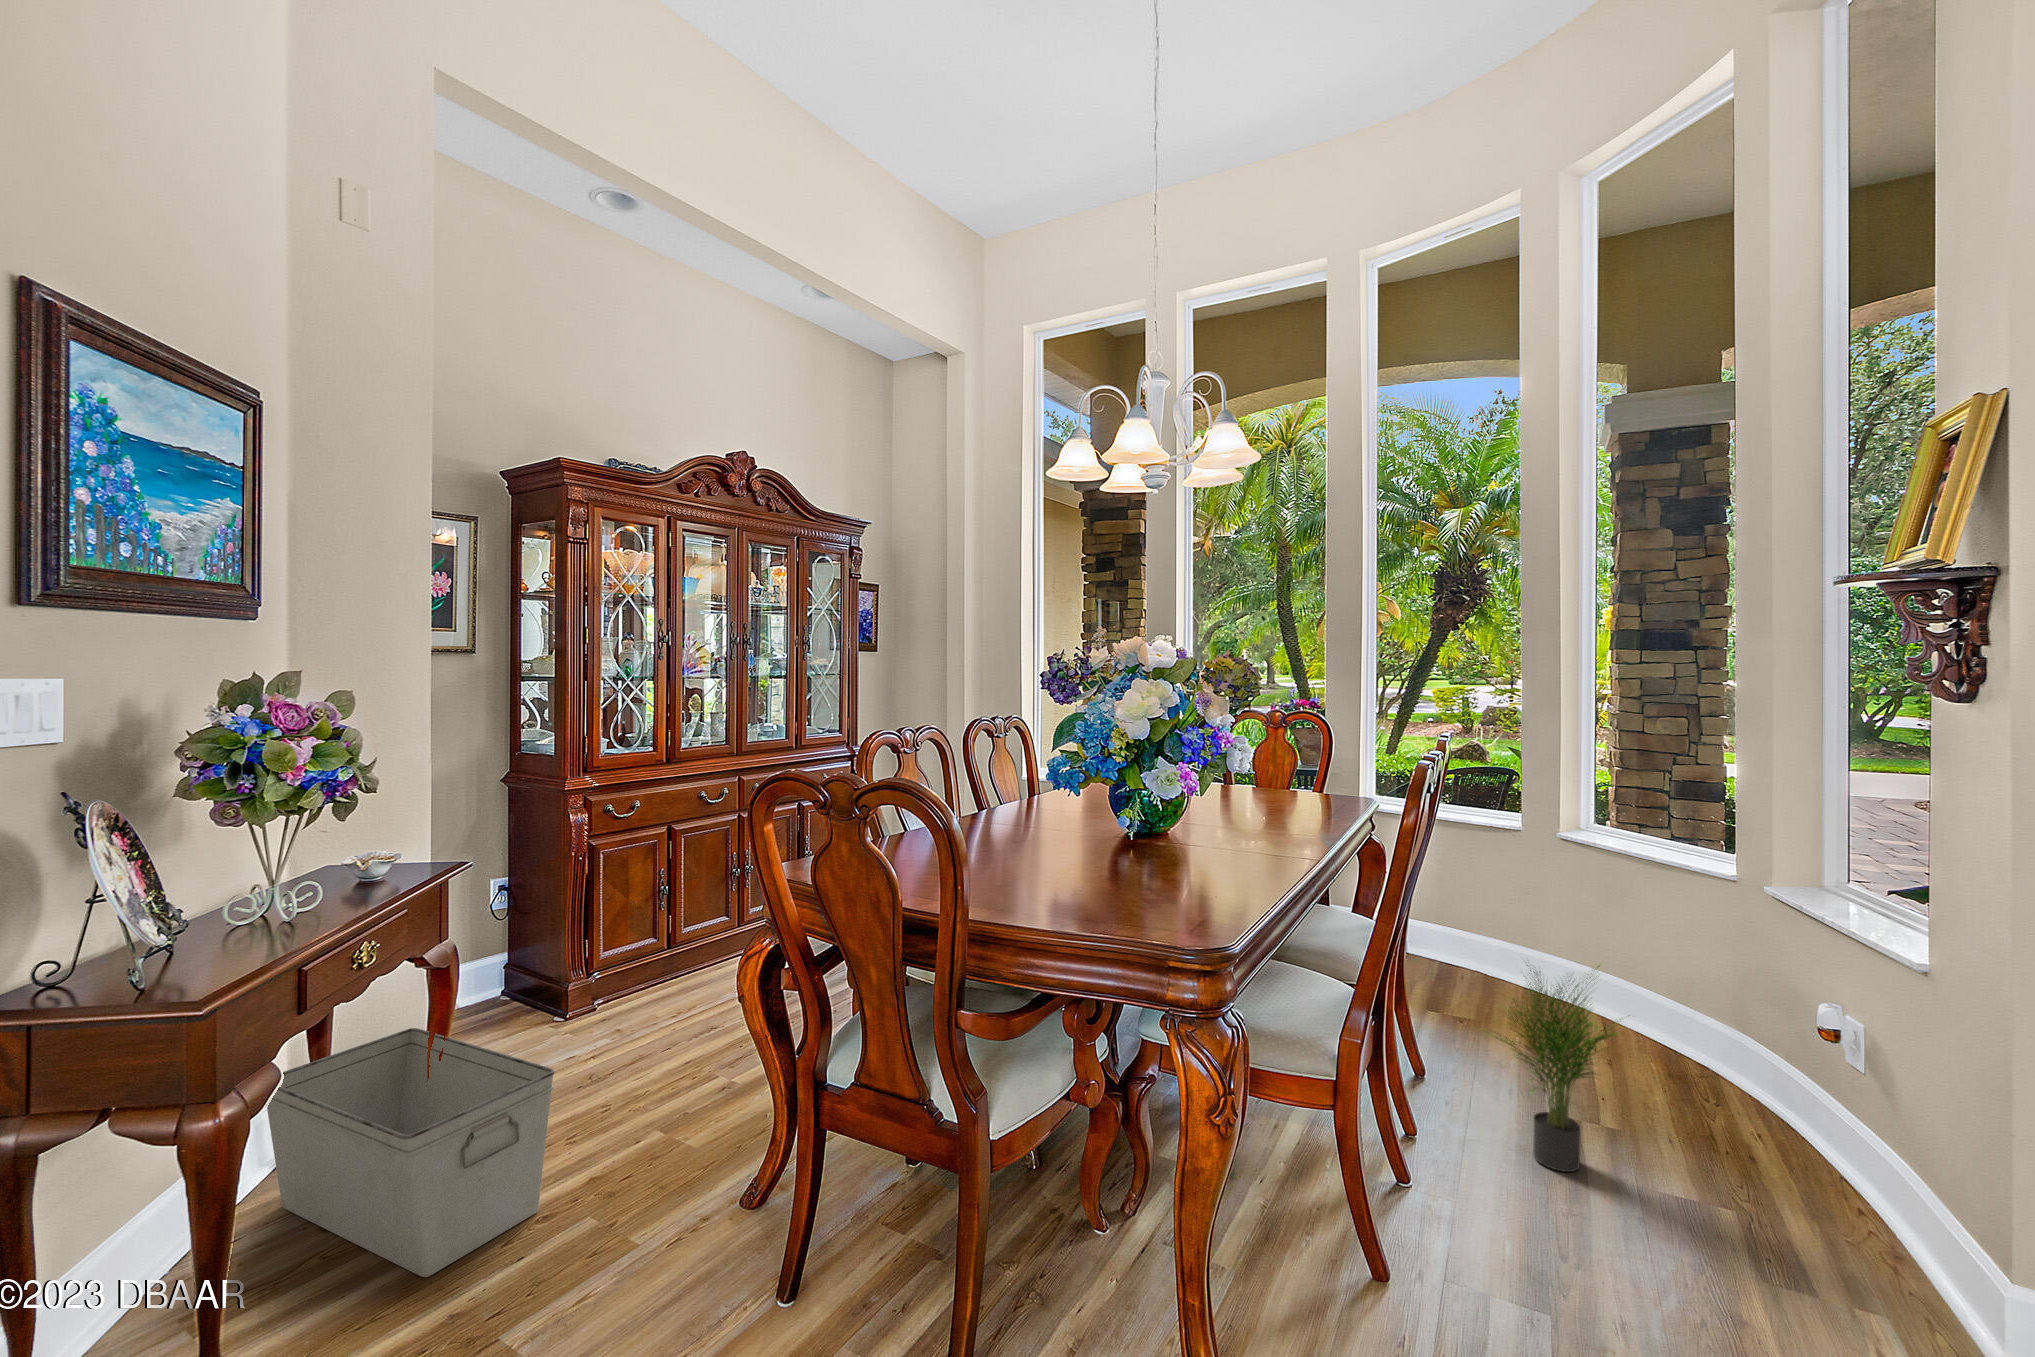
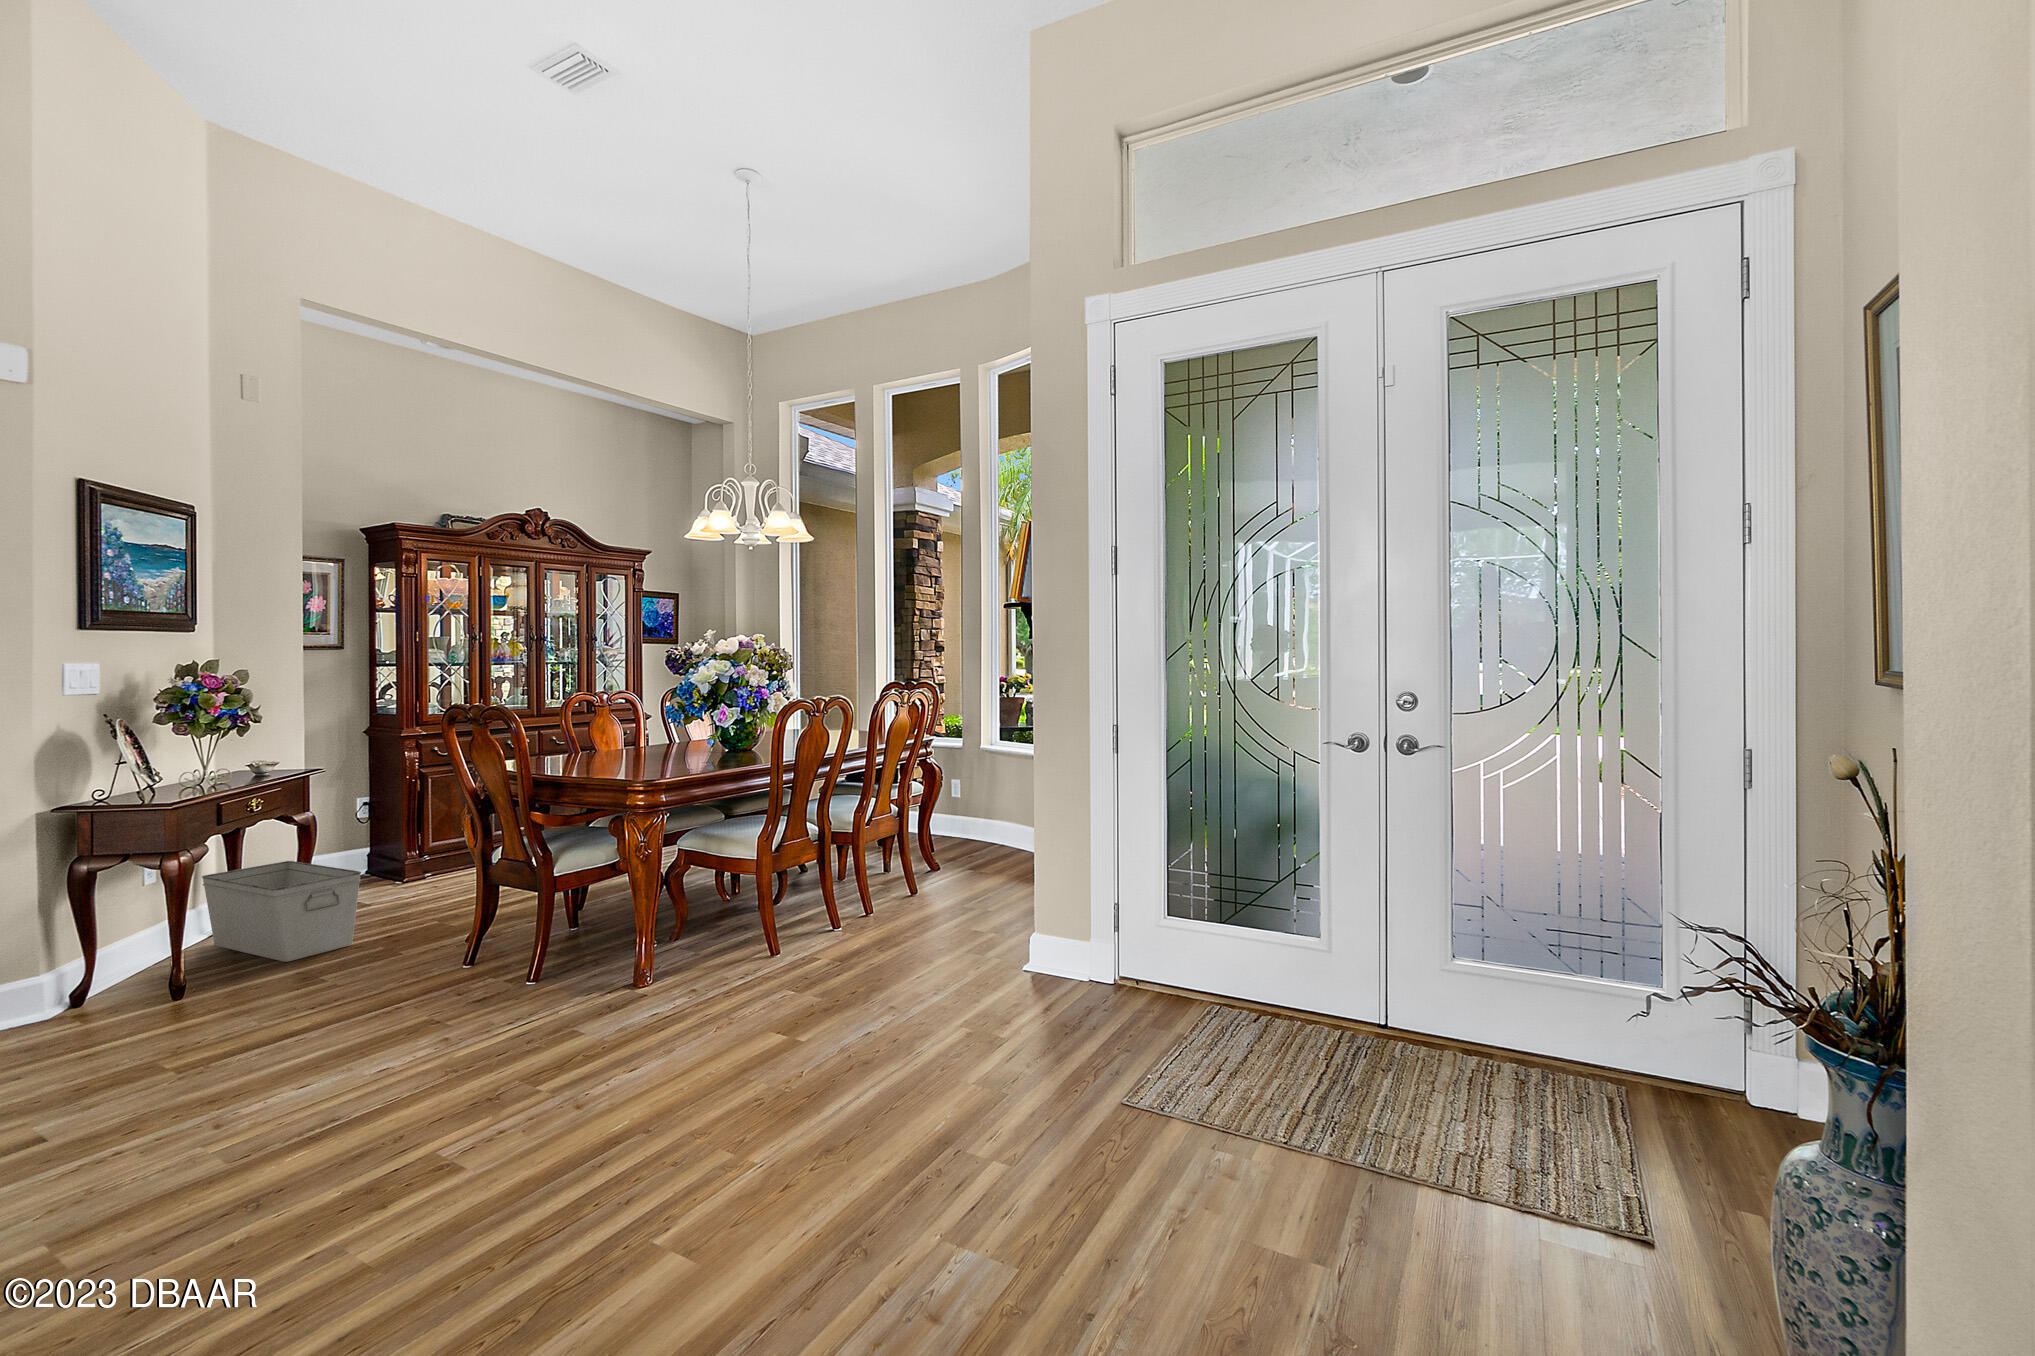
potted plant: present [1488,963,1618,1172] -> none [883,812,965,927]

